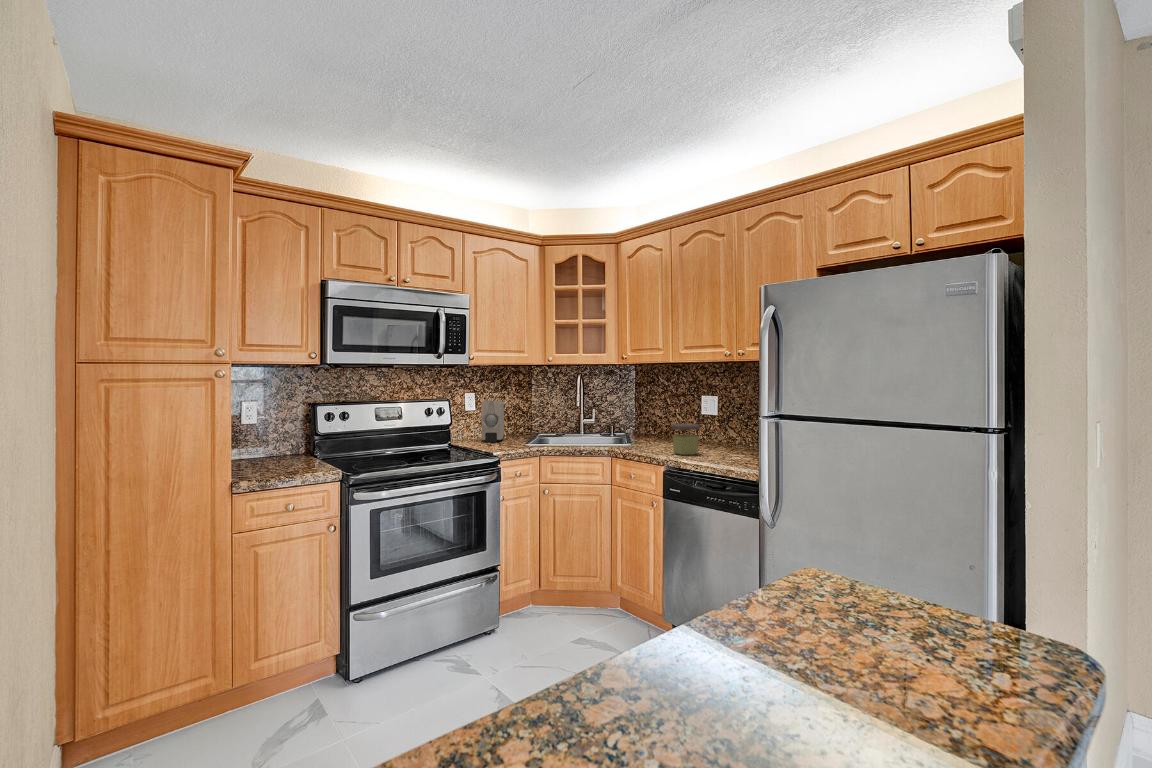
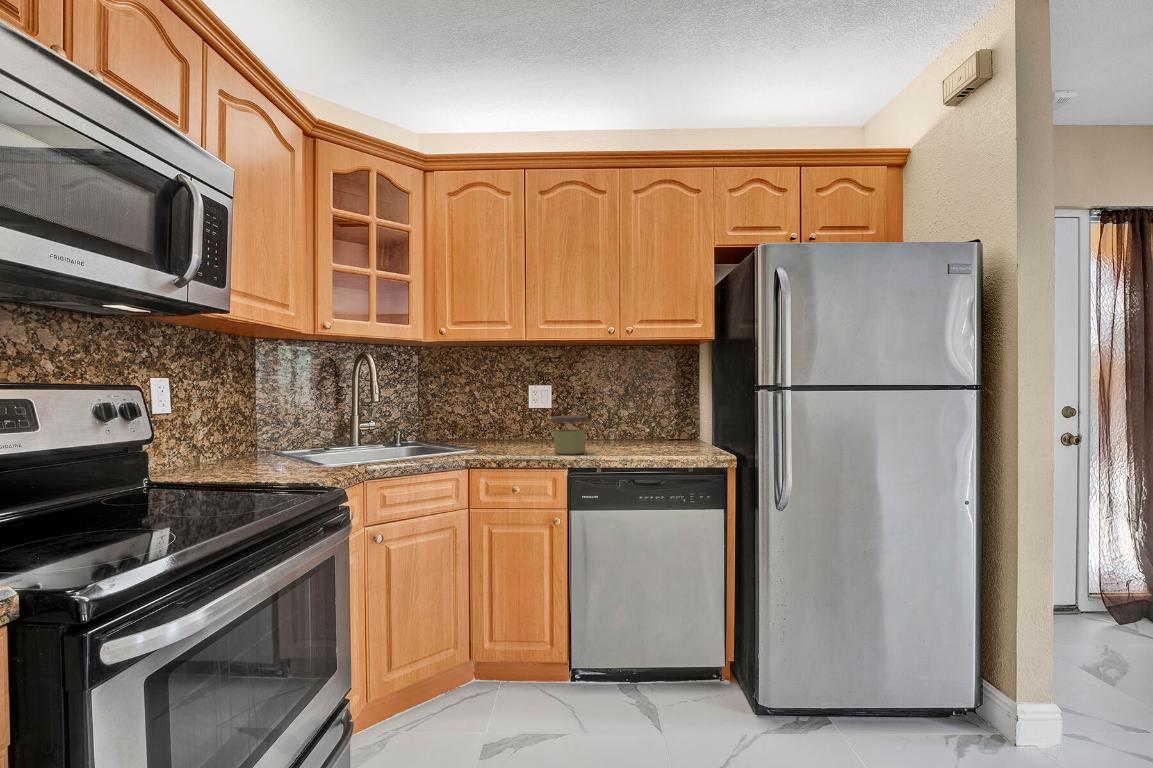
soap dispenser: present [482,401,504,442] -> none [188,392,244,472]

